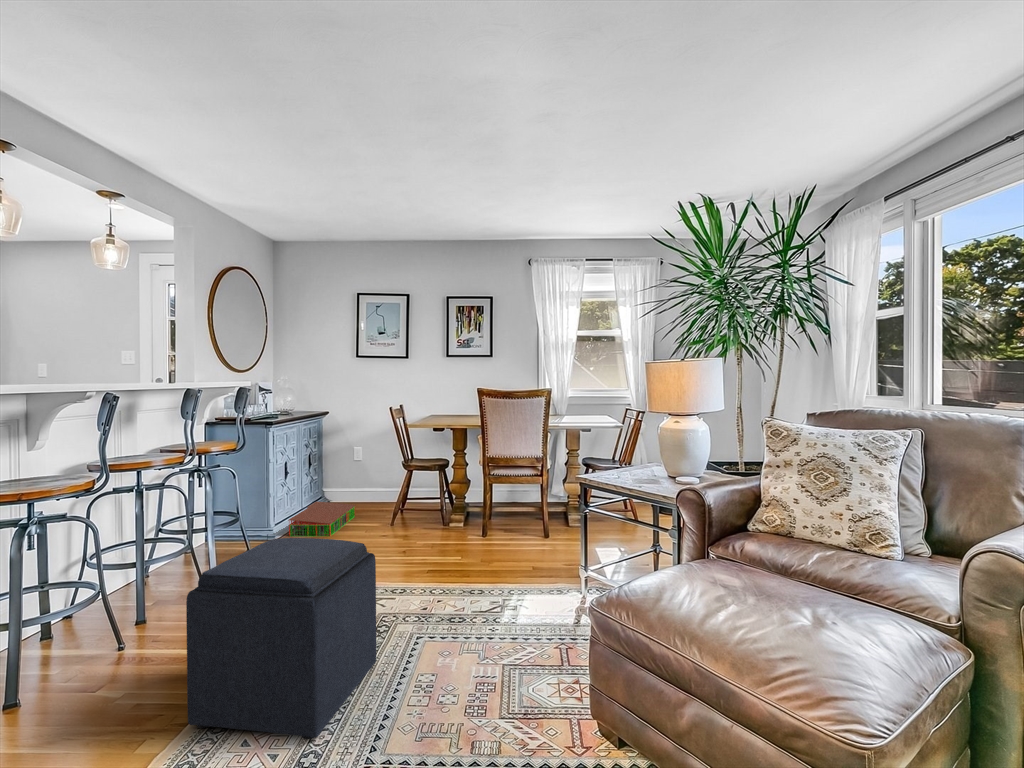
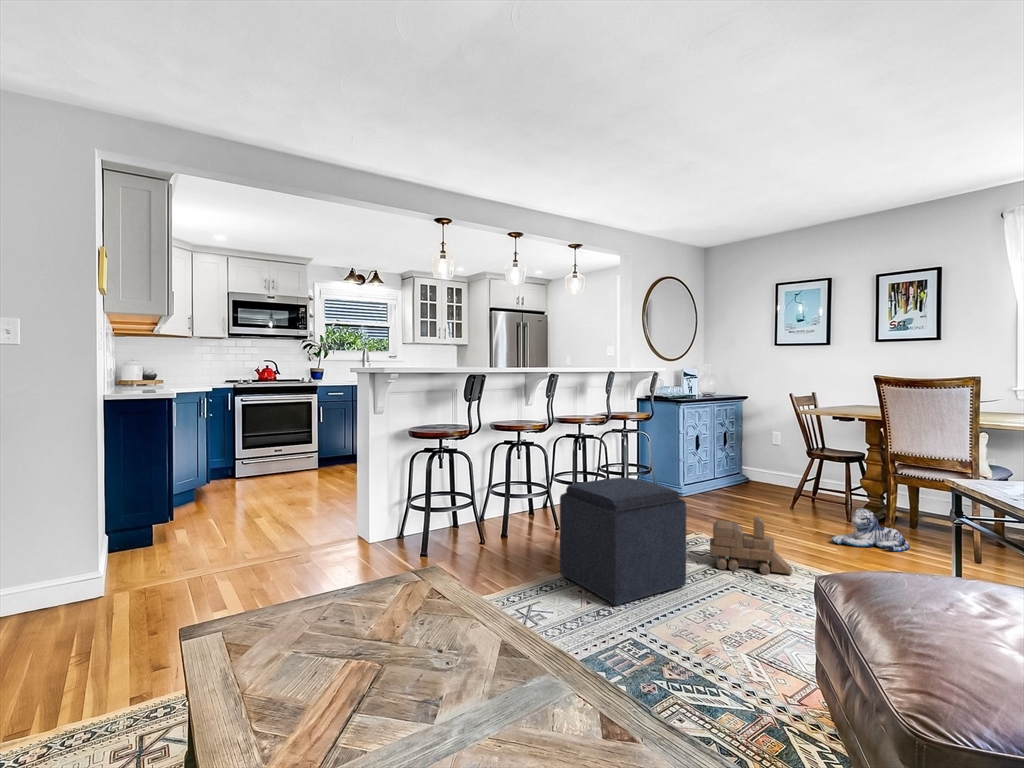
storage bin: present [289,501,356,536] -> none [695,474,764,504]
plush toy: none [456,514,511,555] -> present [831,507,910,552]
toy train: none [368,549,459,623] -> present [710,517,792,575]

